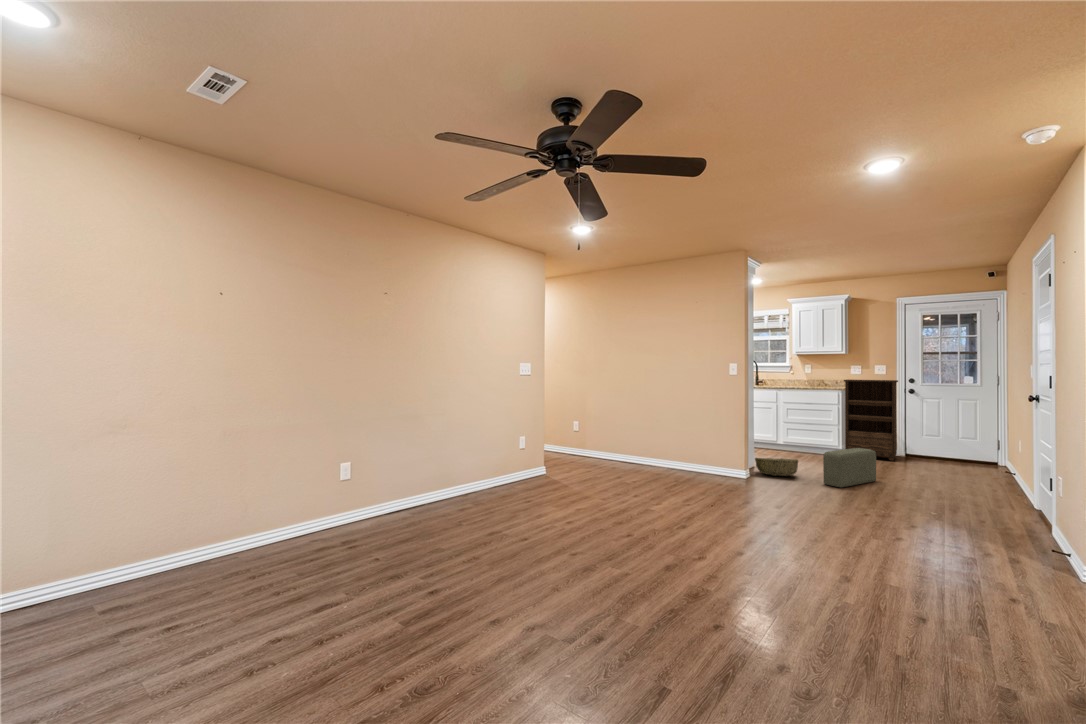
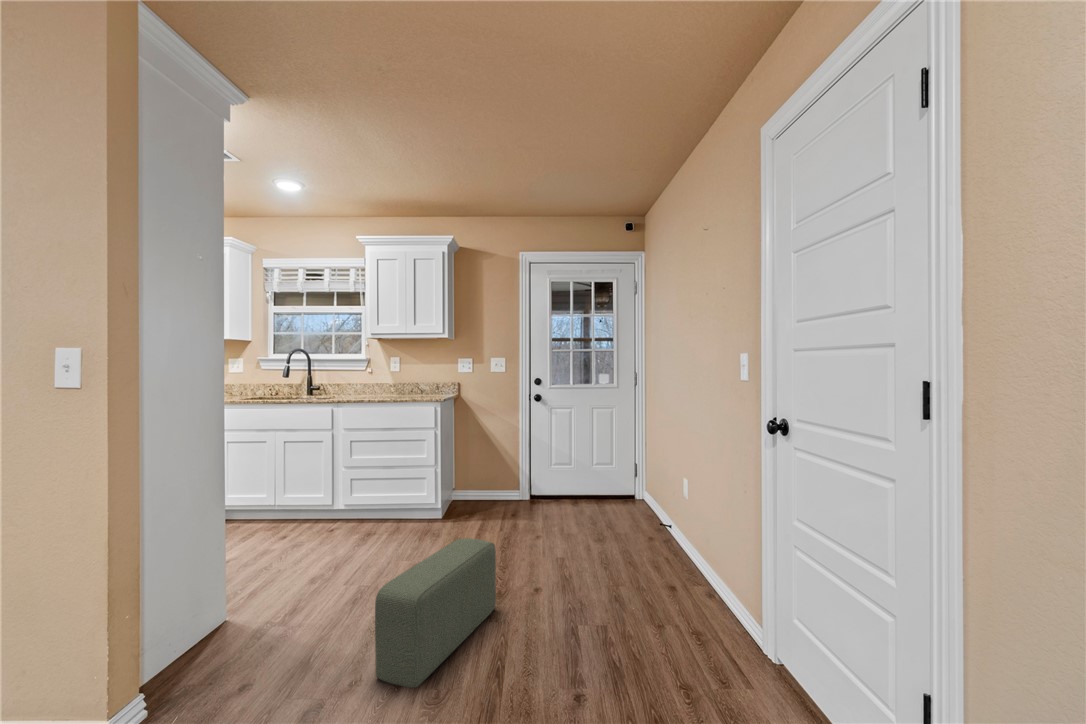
bookshelf: present [844,380,898,461] -> none [445,381,522,517]
woven basket: present [755,458,798,476] -> none [188,598,325,675]

